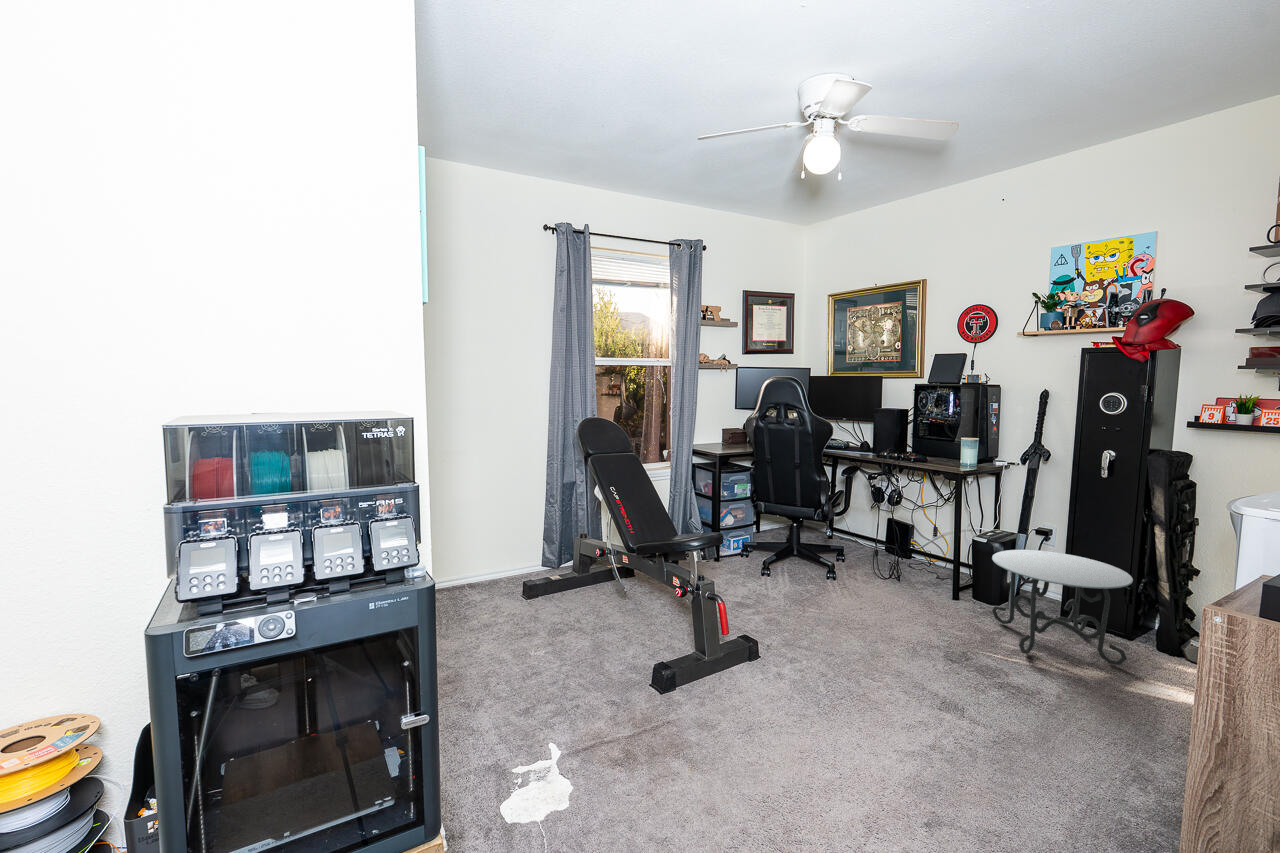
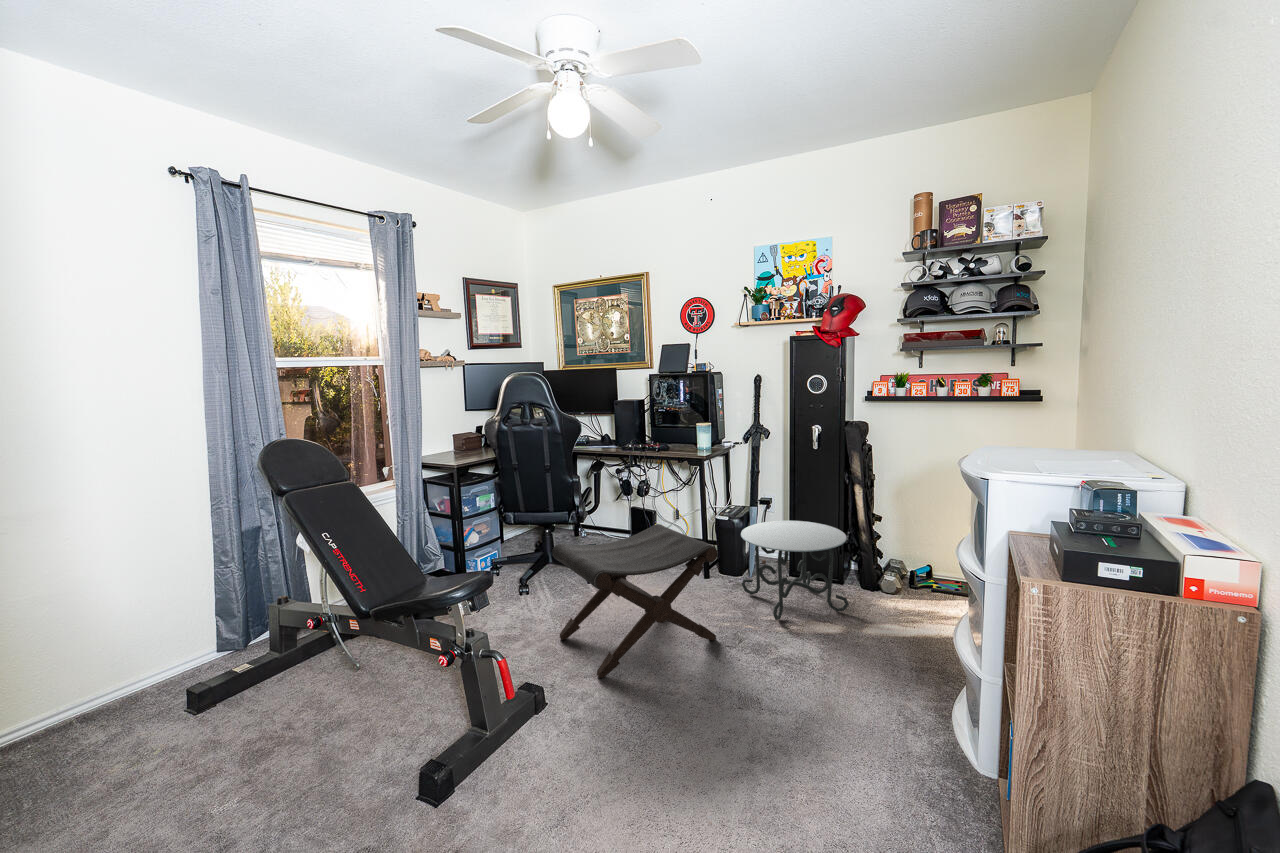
footstool: none [786,530,951,654] -> present [552,524,717,678]

